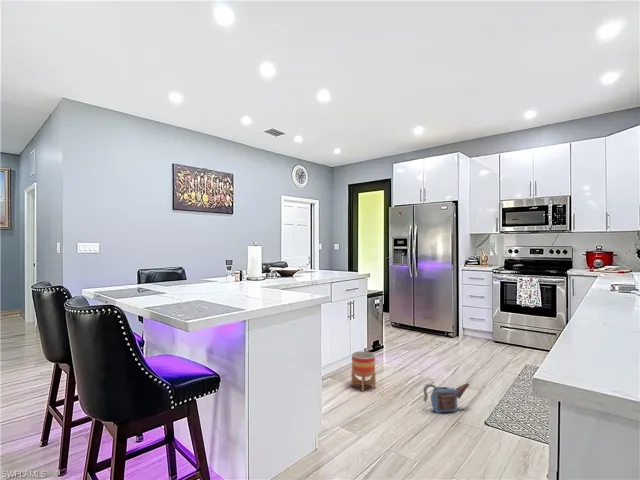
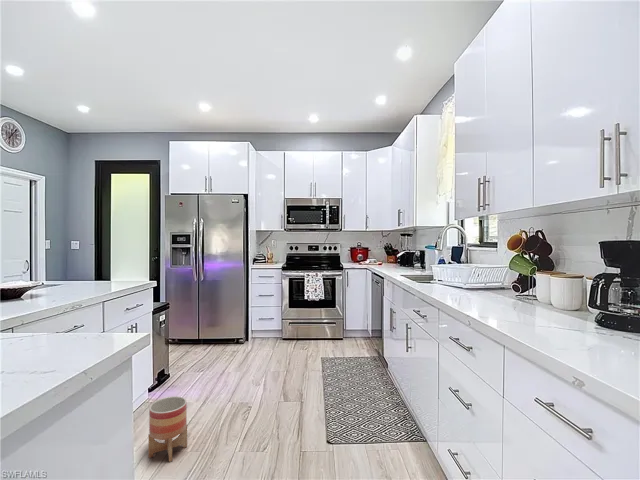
watering can: present [423,383,469,413] -> none [267,404,312,456]

